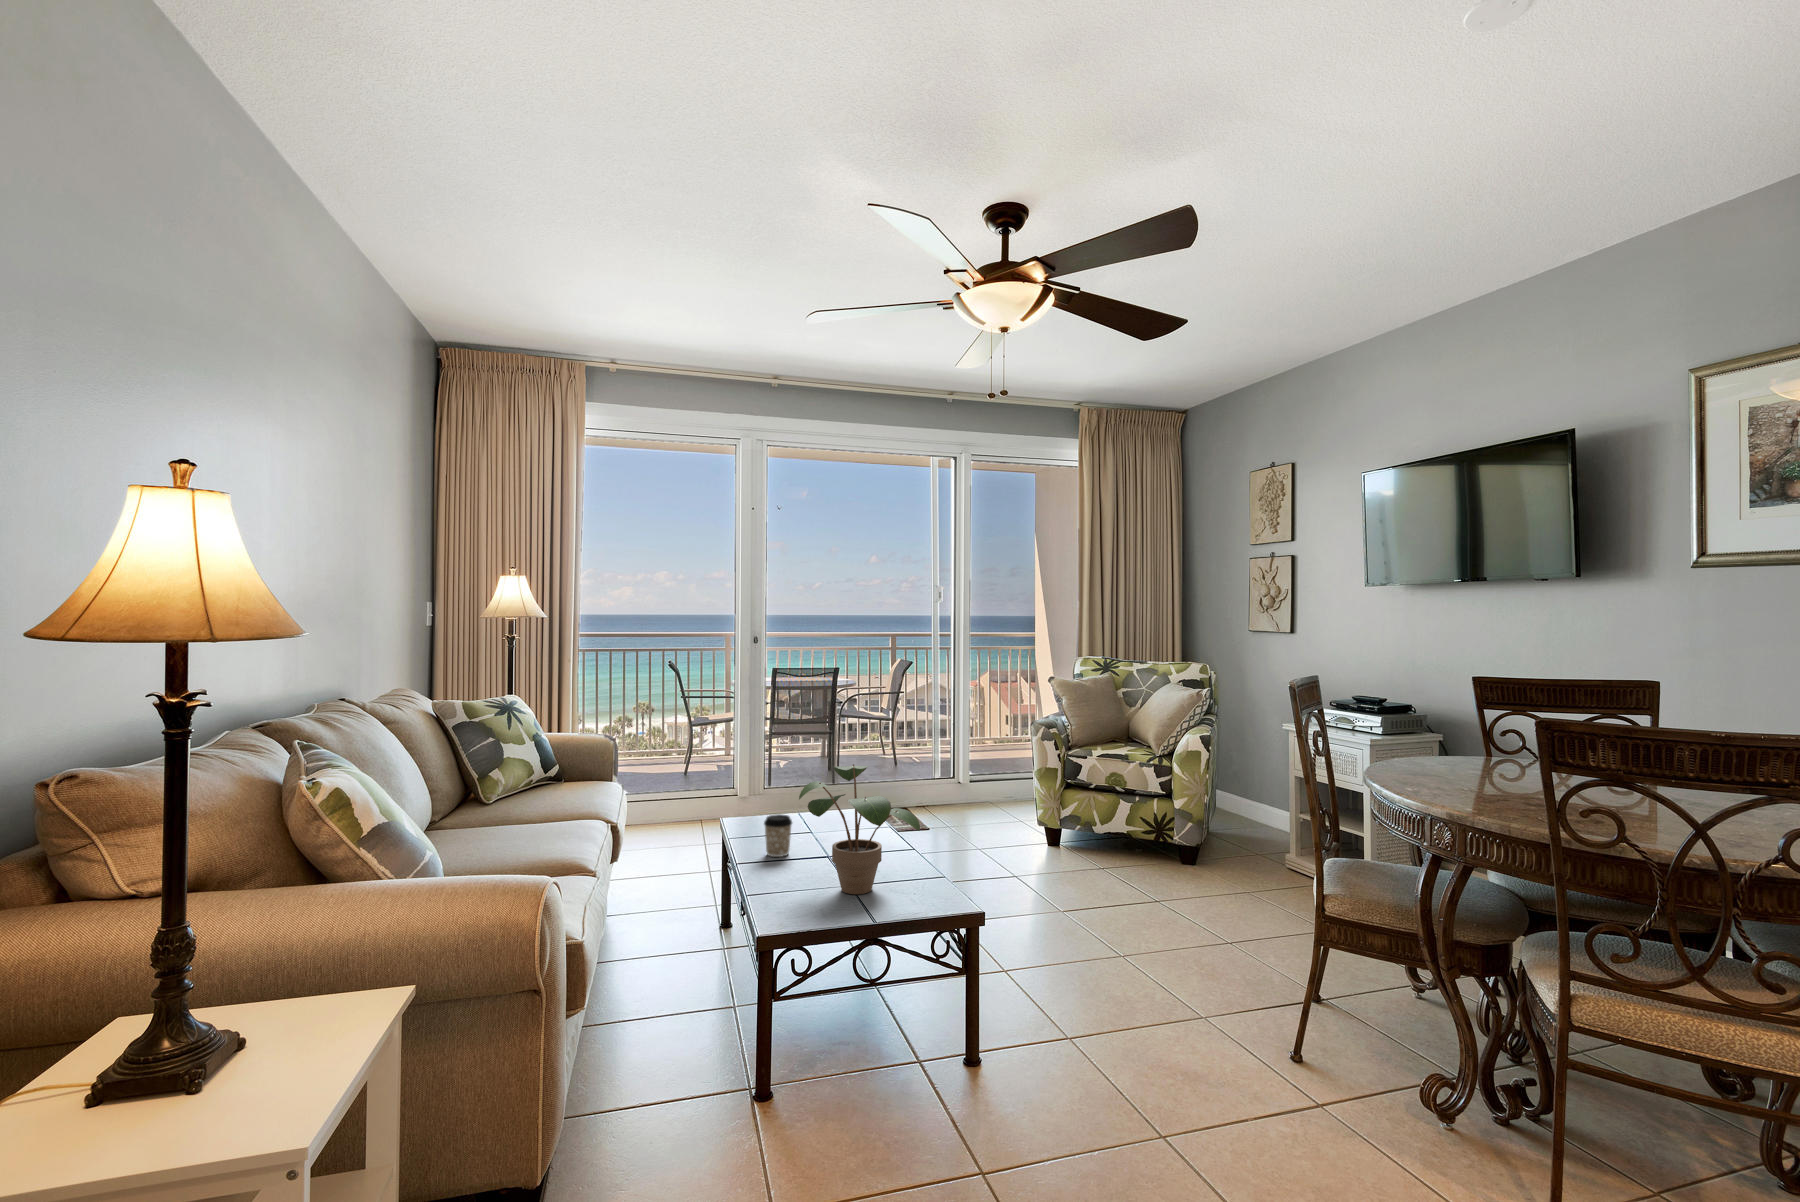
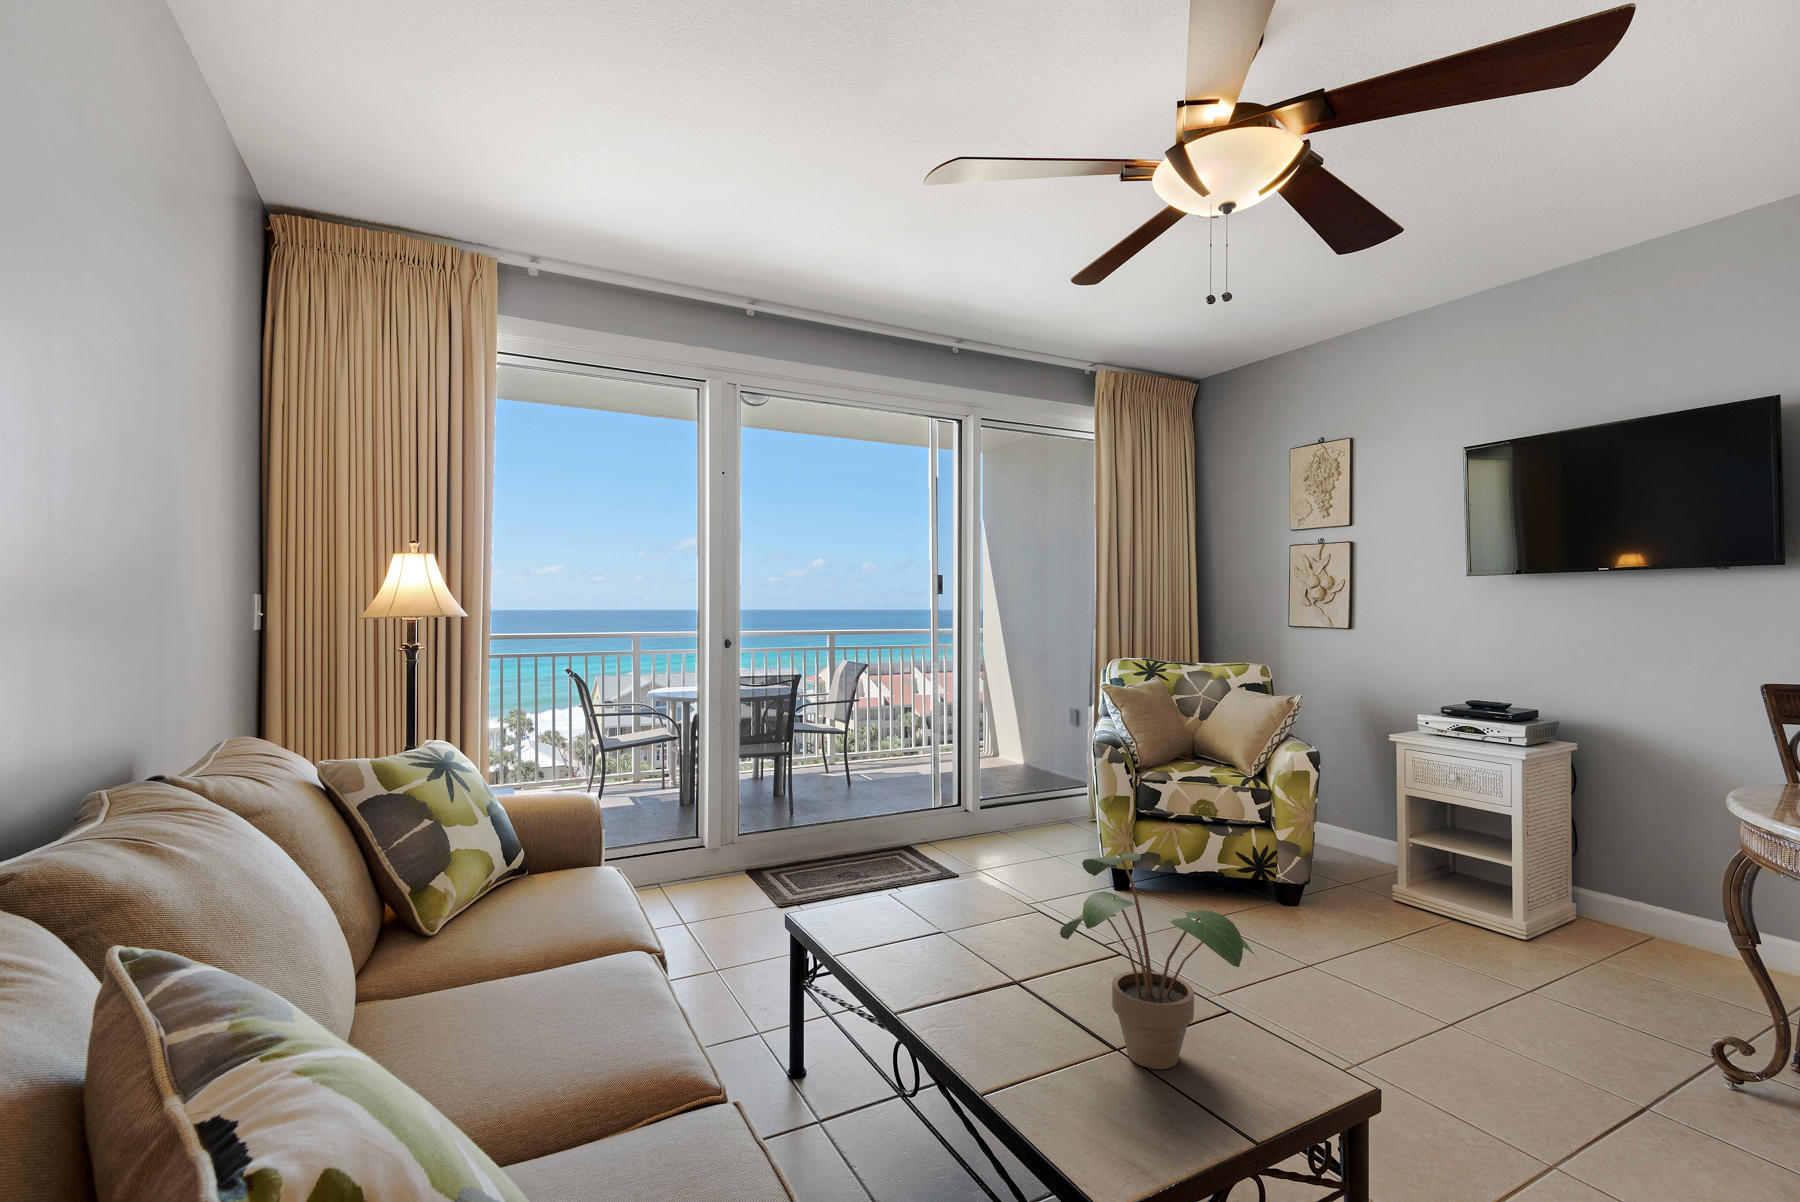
coffee cup: present [764,814,792,857] -> none [932,924,976,994]

